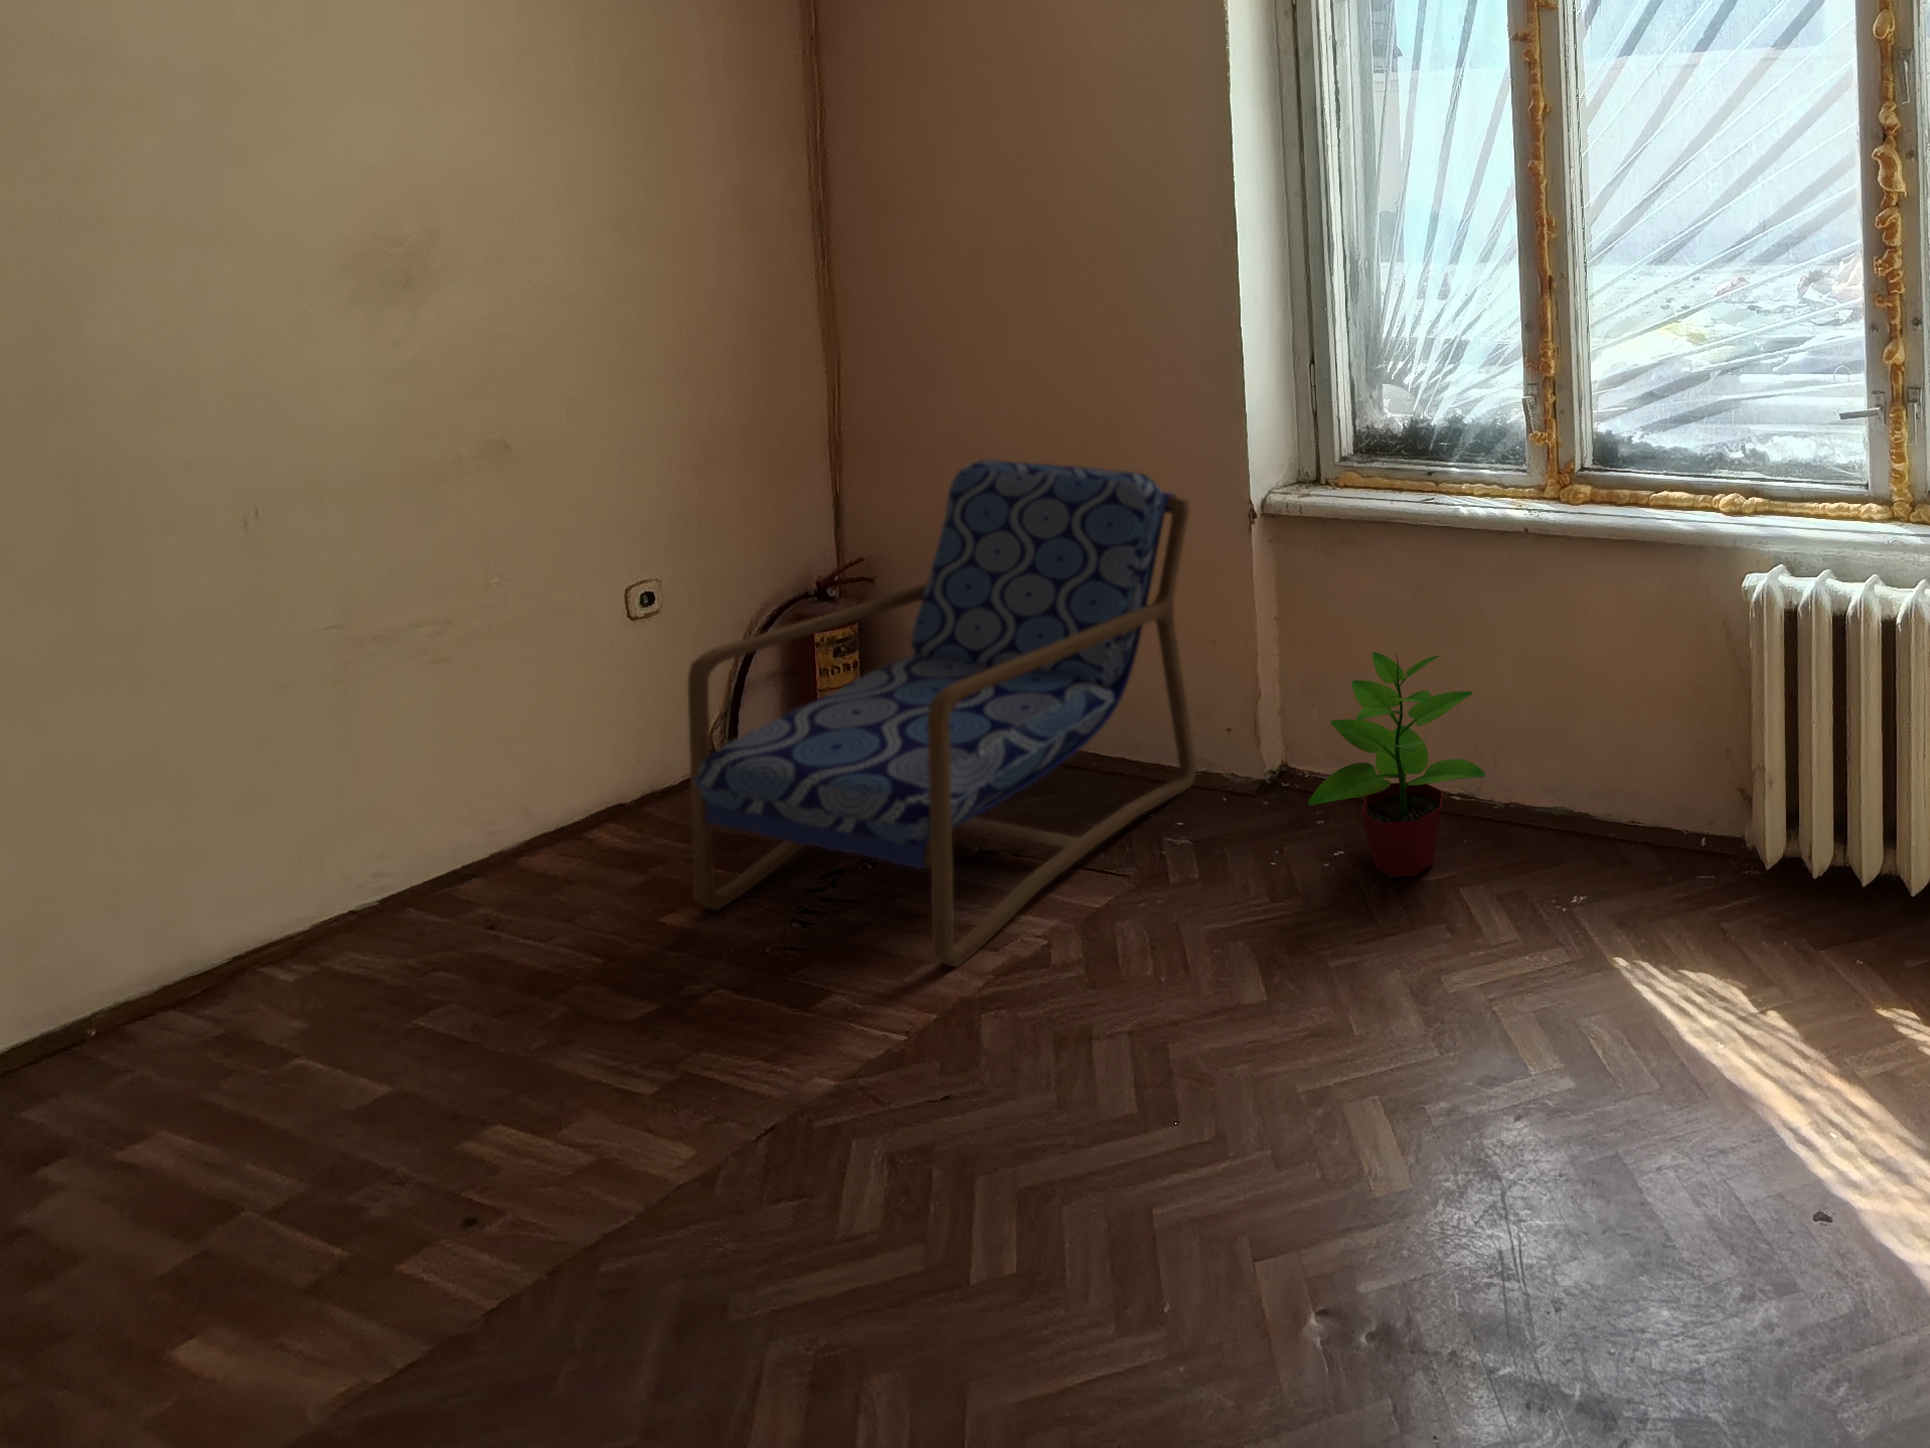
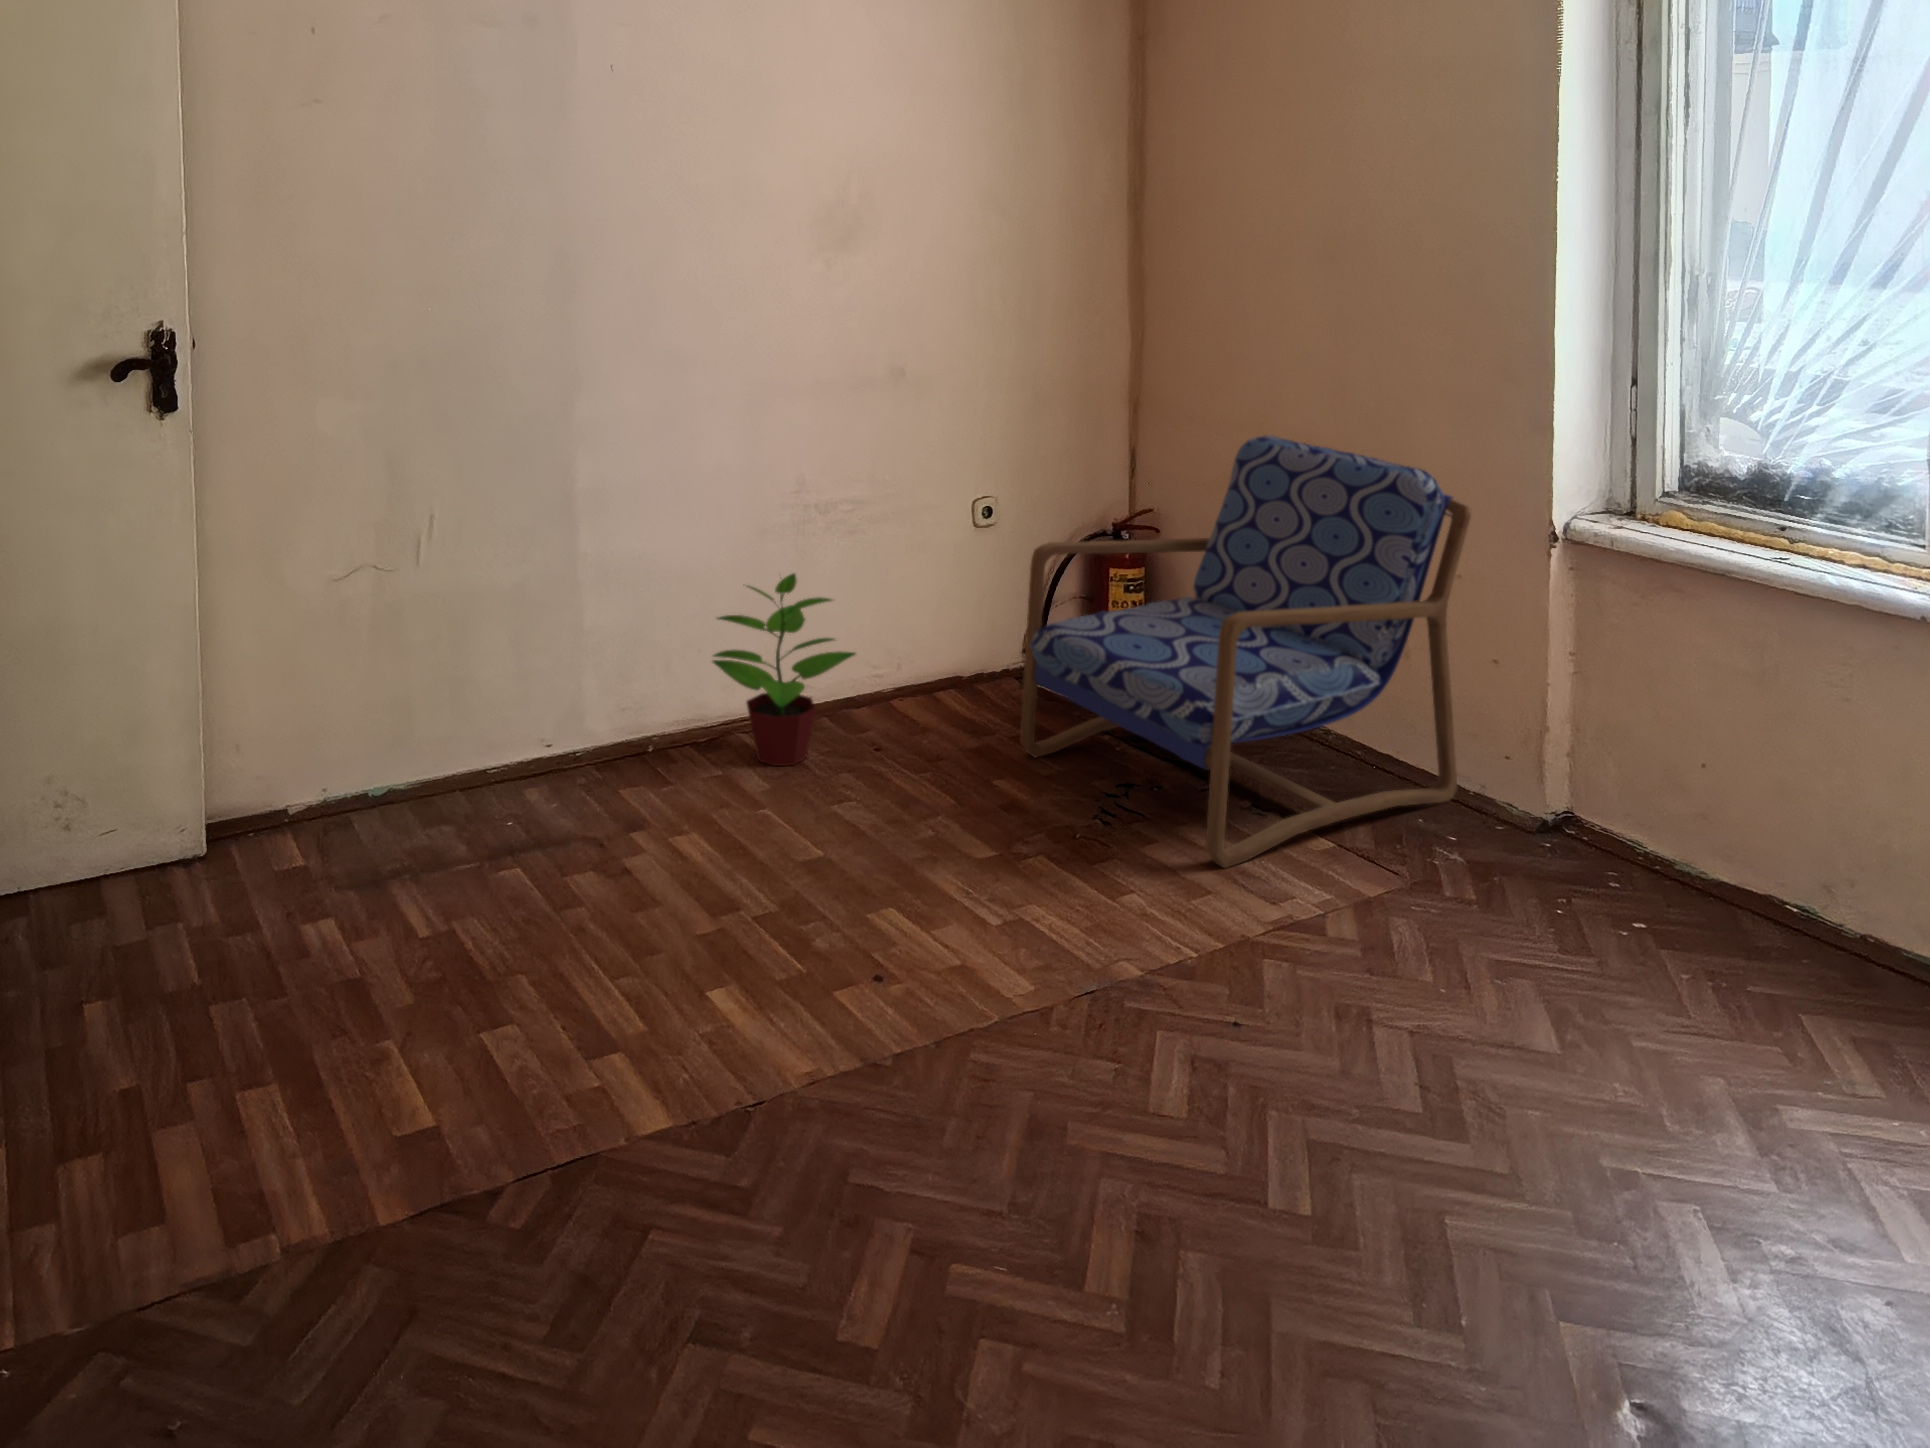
potted plant: present [1308,652,1485,877] -> present [713,573,855,766]

